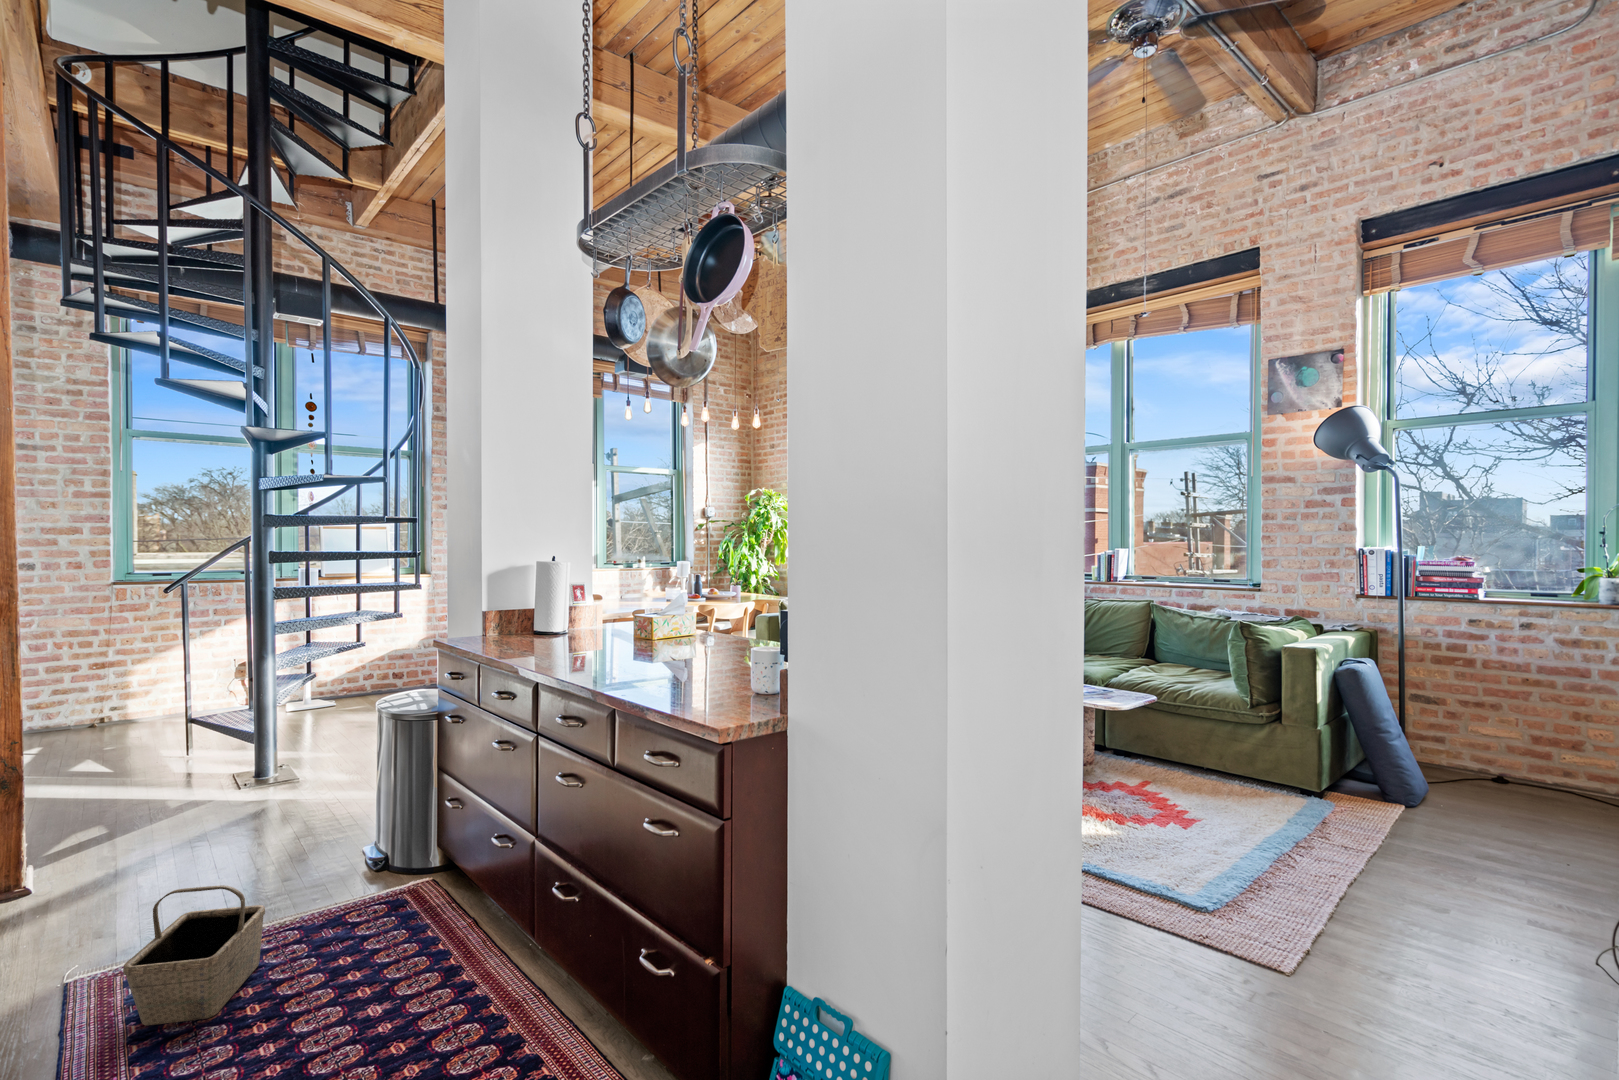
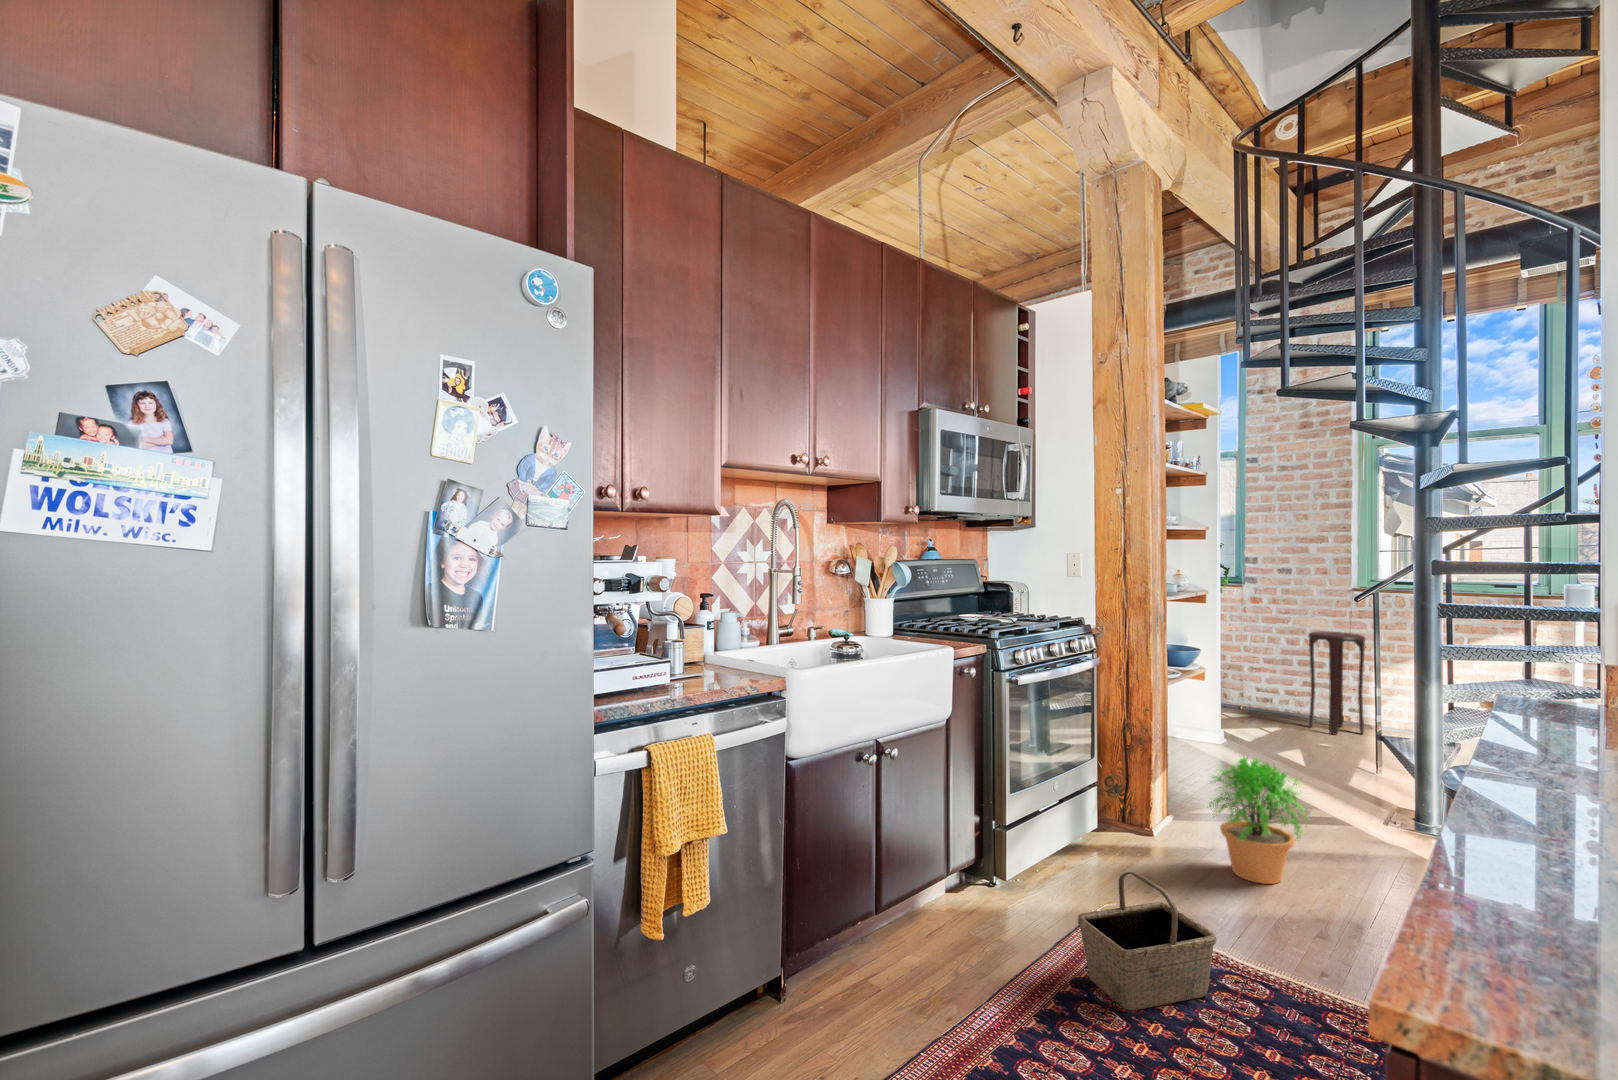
stool: none [66,629,134,739] -> present [1308,632,1365,735]
potted plant: none [124,756,244,880] -> present [1209,757,1308,884]

